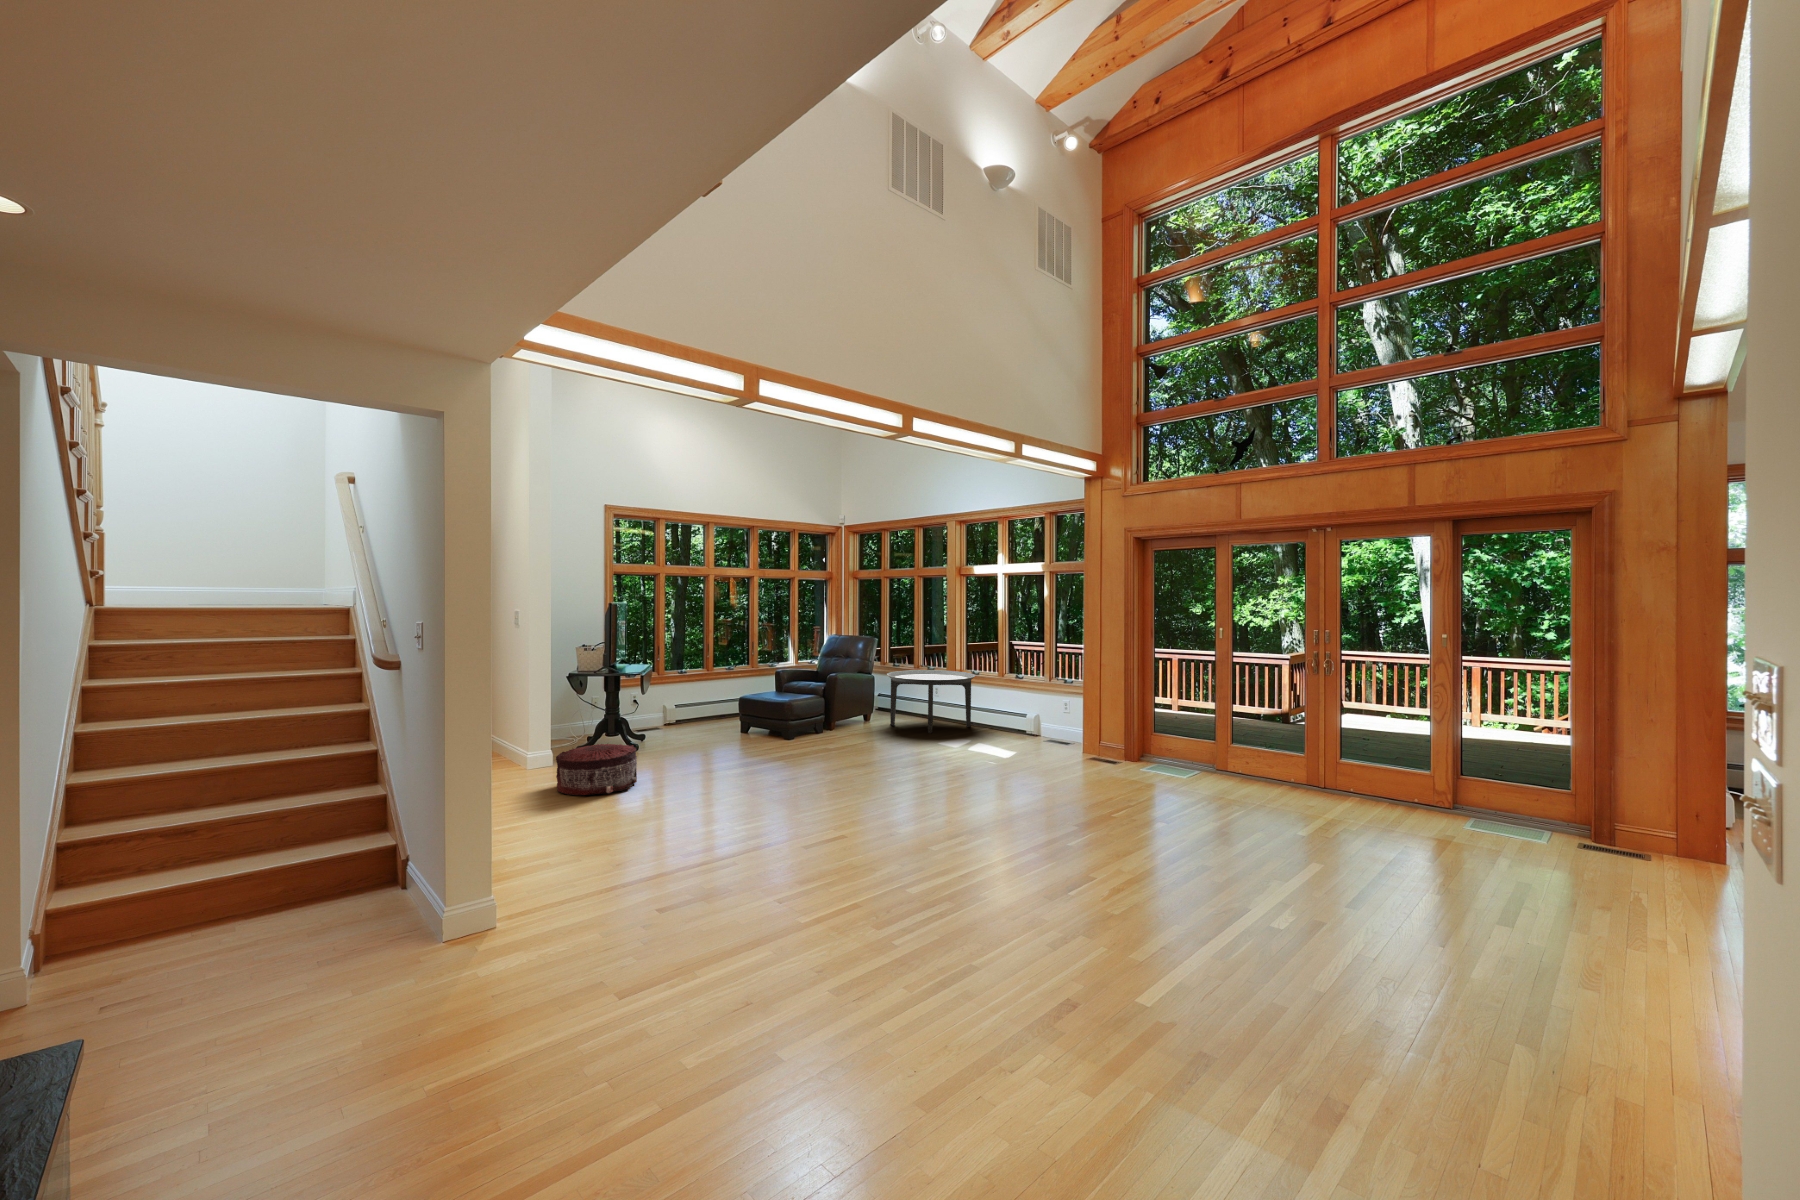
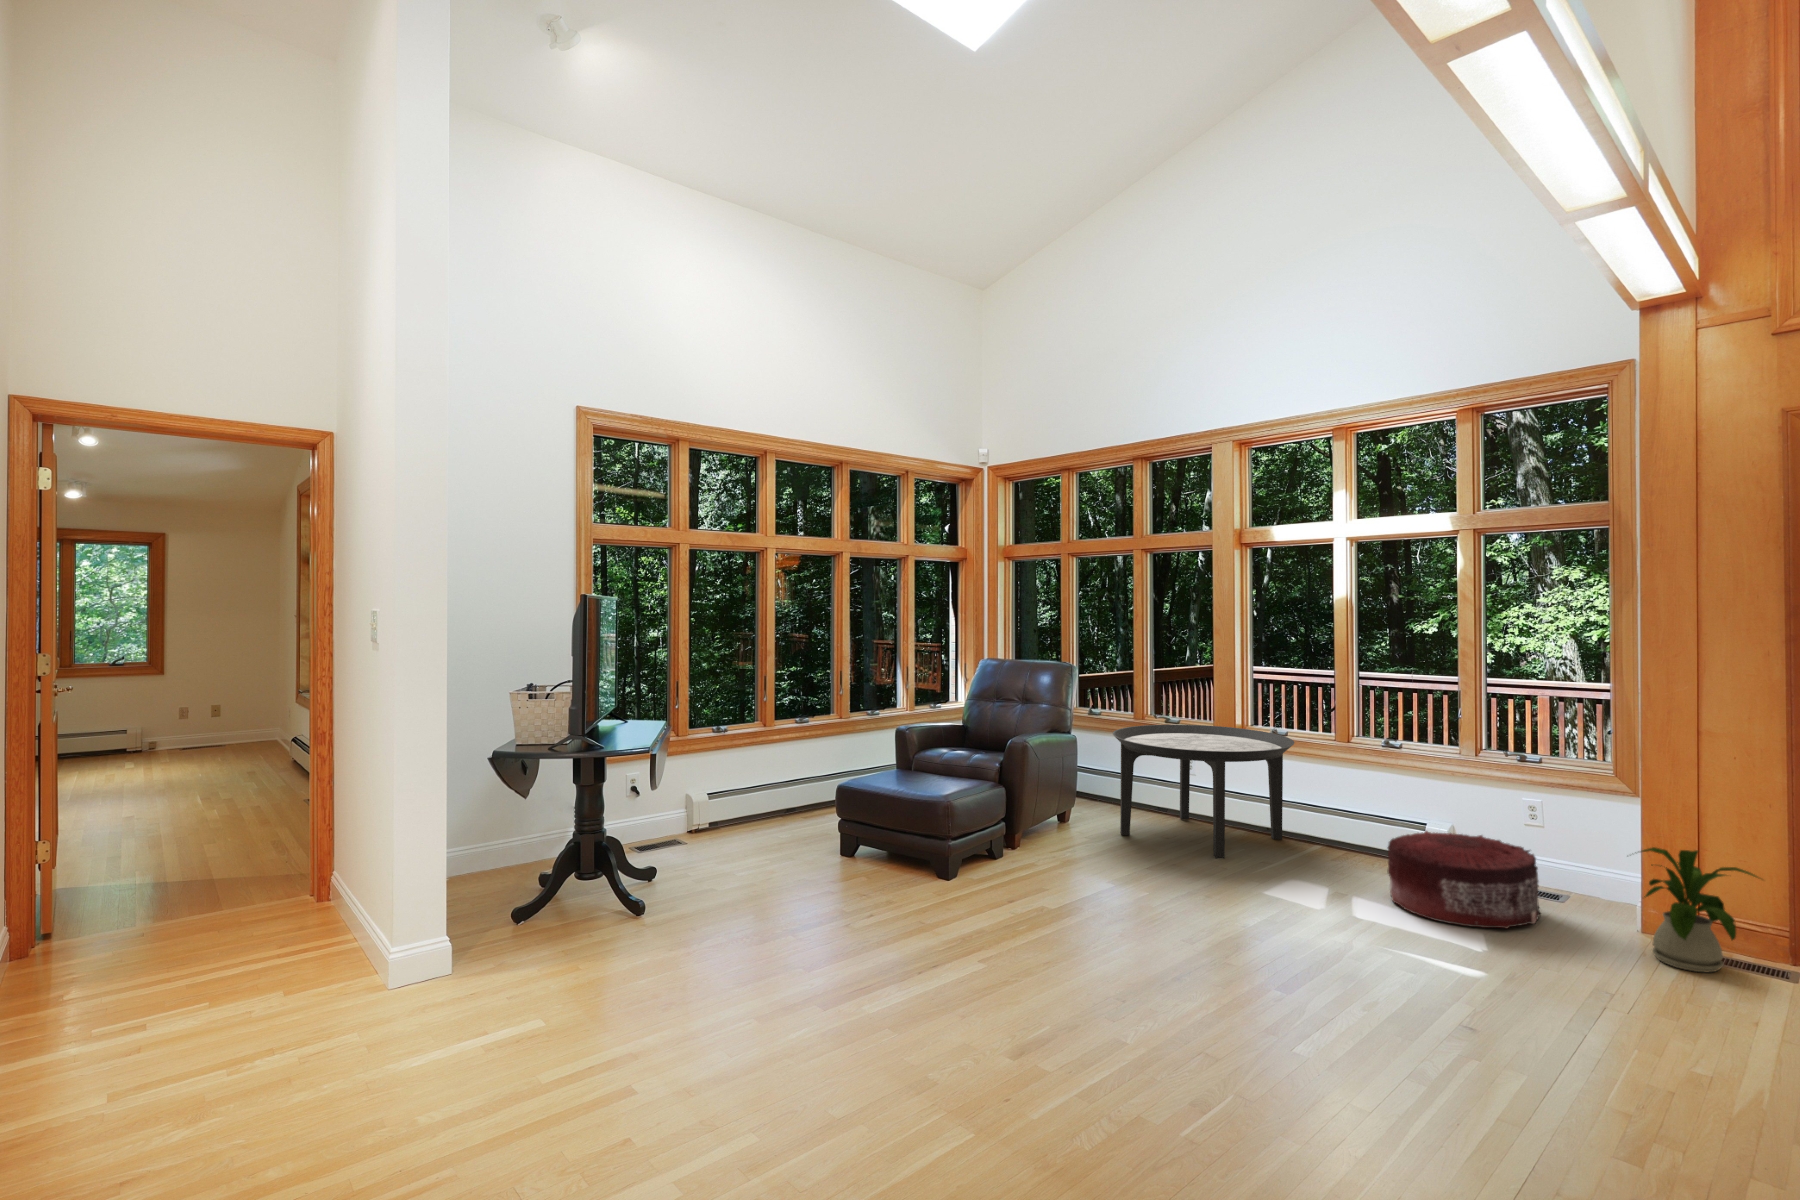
house plant: none [1066,711,1105,763] -> present [1641,847,1758,973]
pouf: present [556,744,637,795] -> present [1388,831,1541,929]

